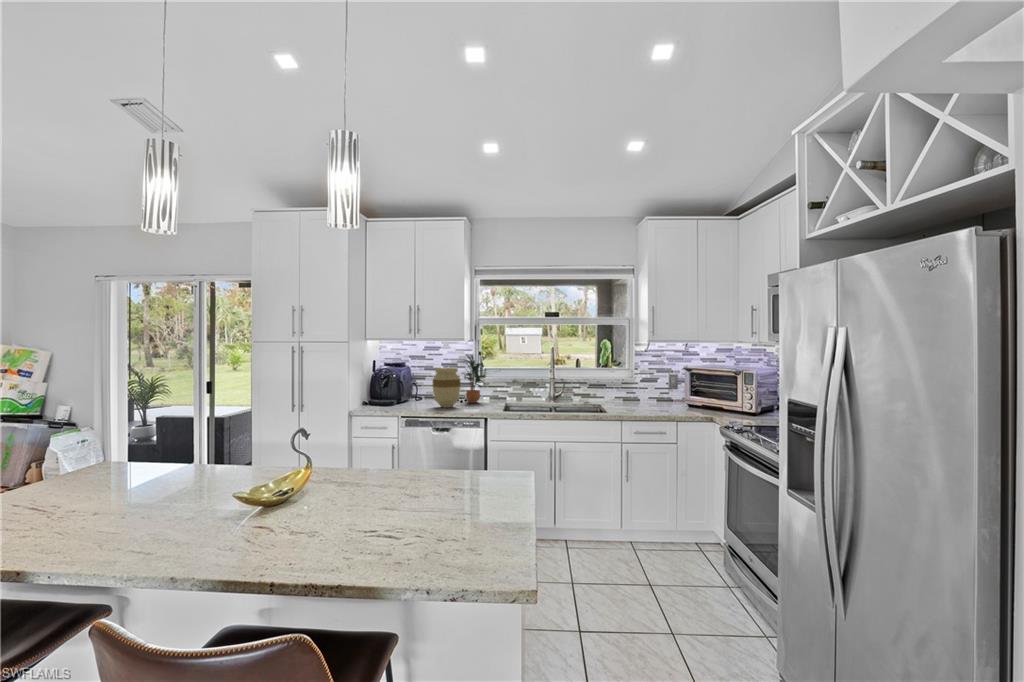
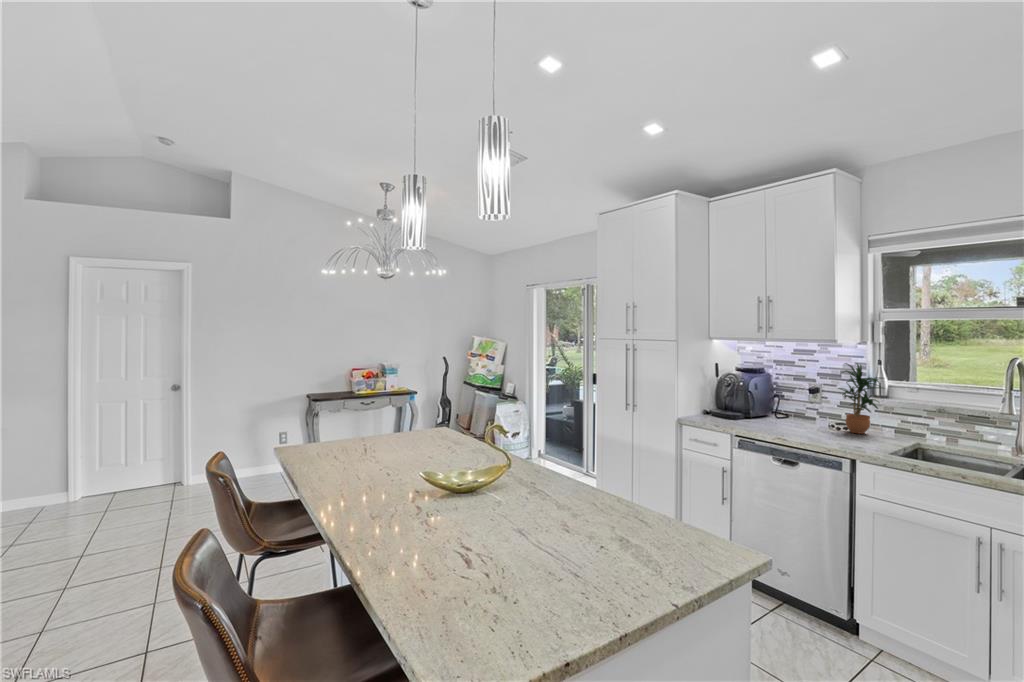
vase: present [433,368,461,407] -> none [787,379,827,434]

